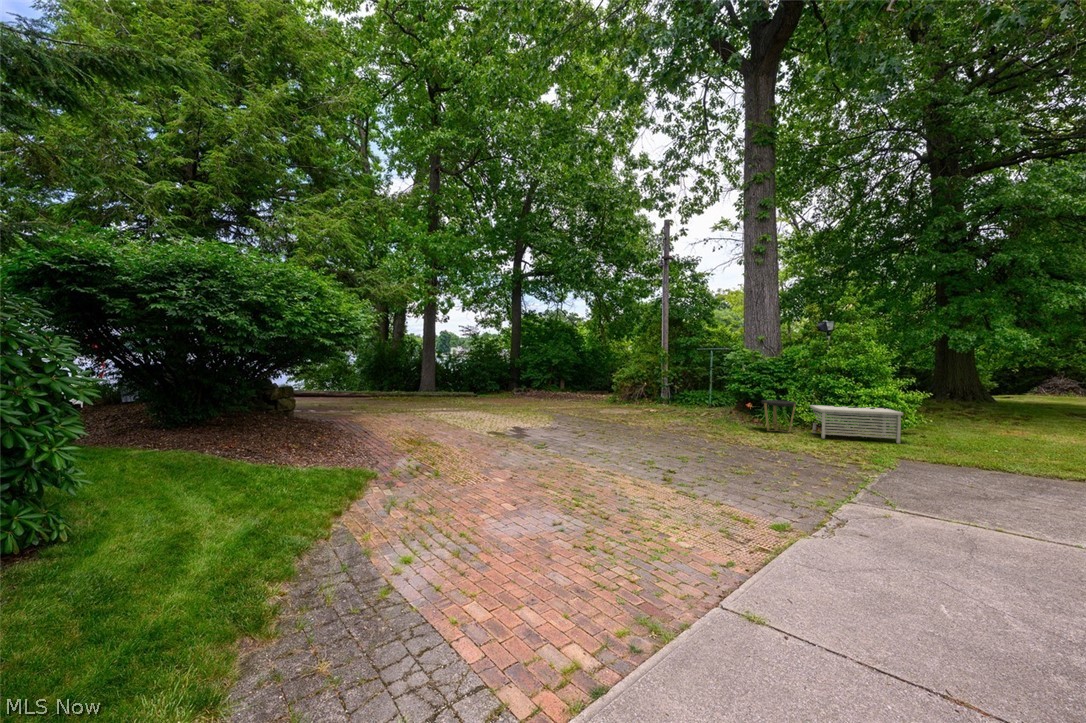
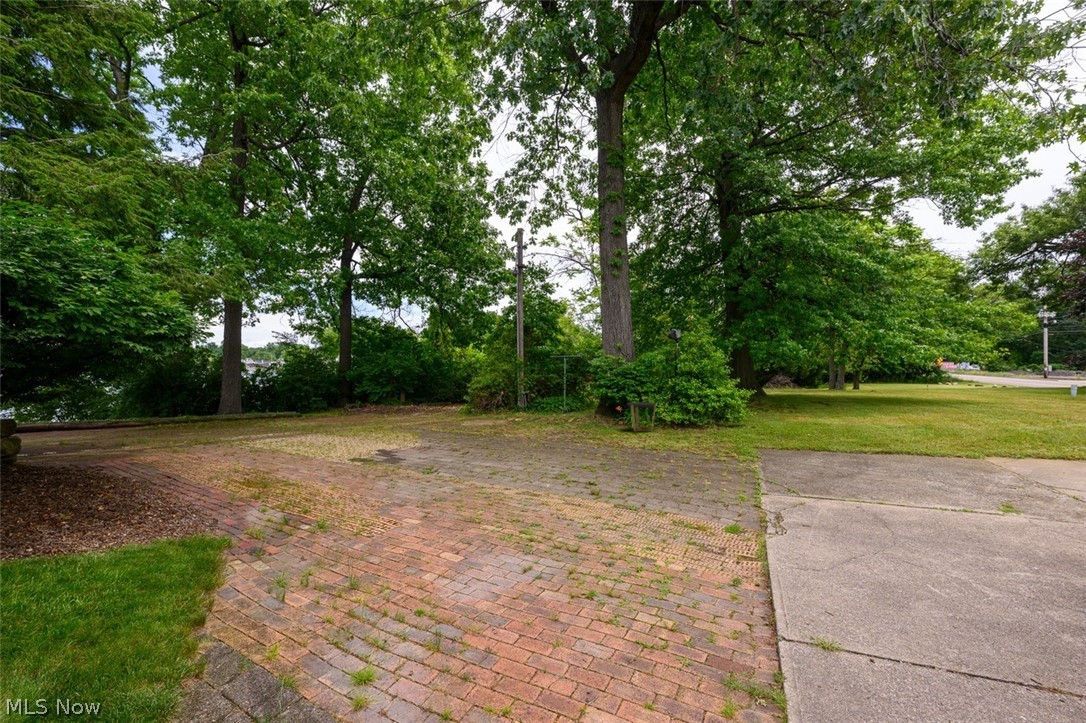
storage bench: present [810,405,903,443] -> none [666,404,735,434]

